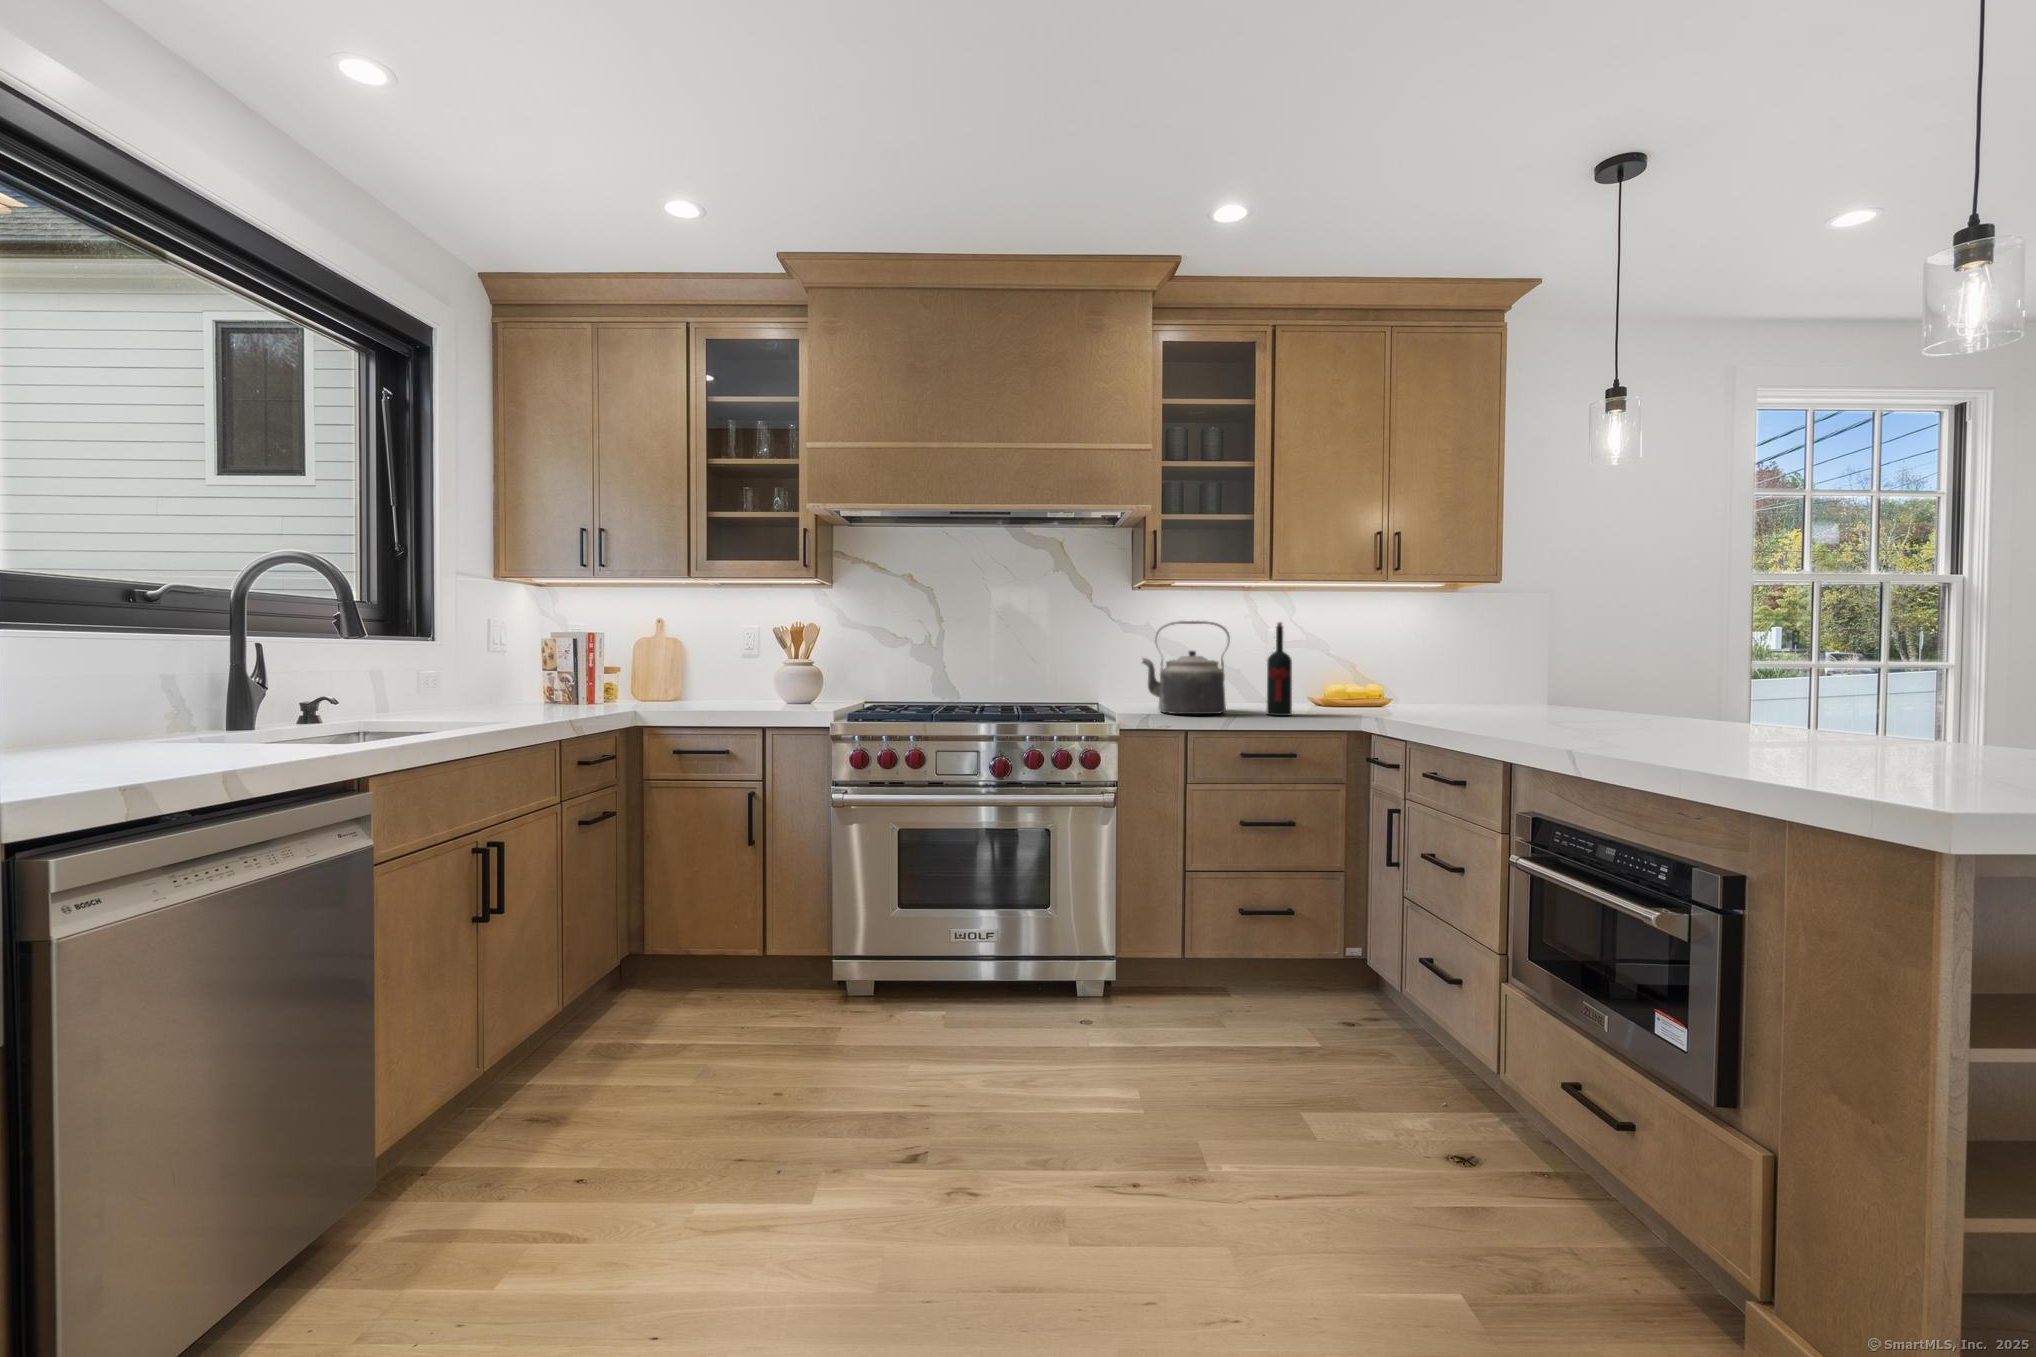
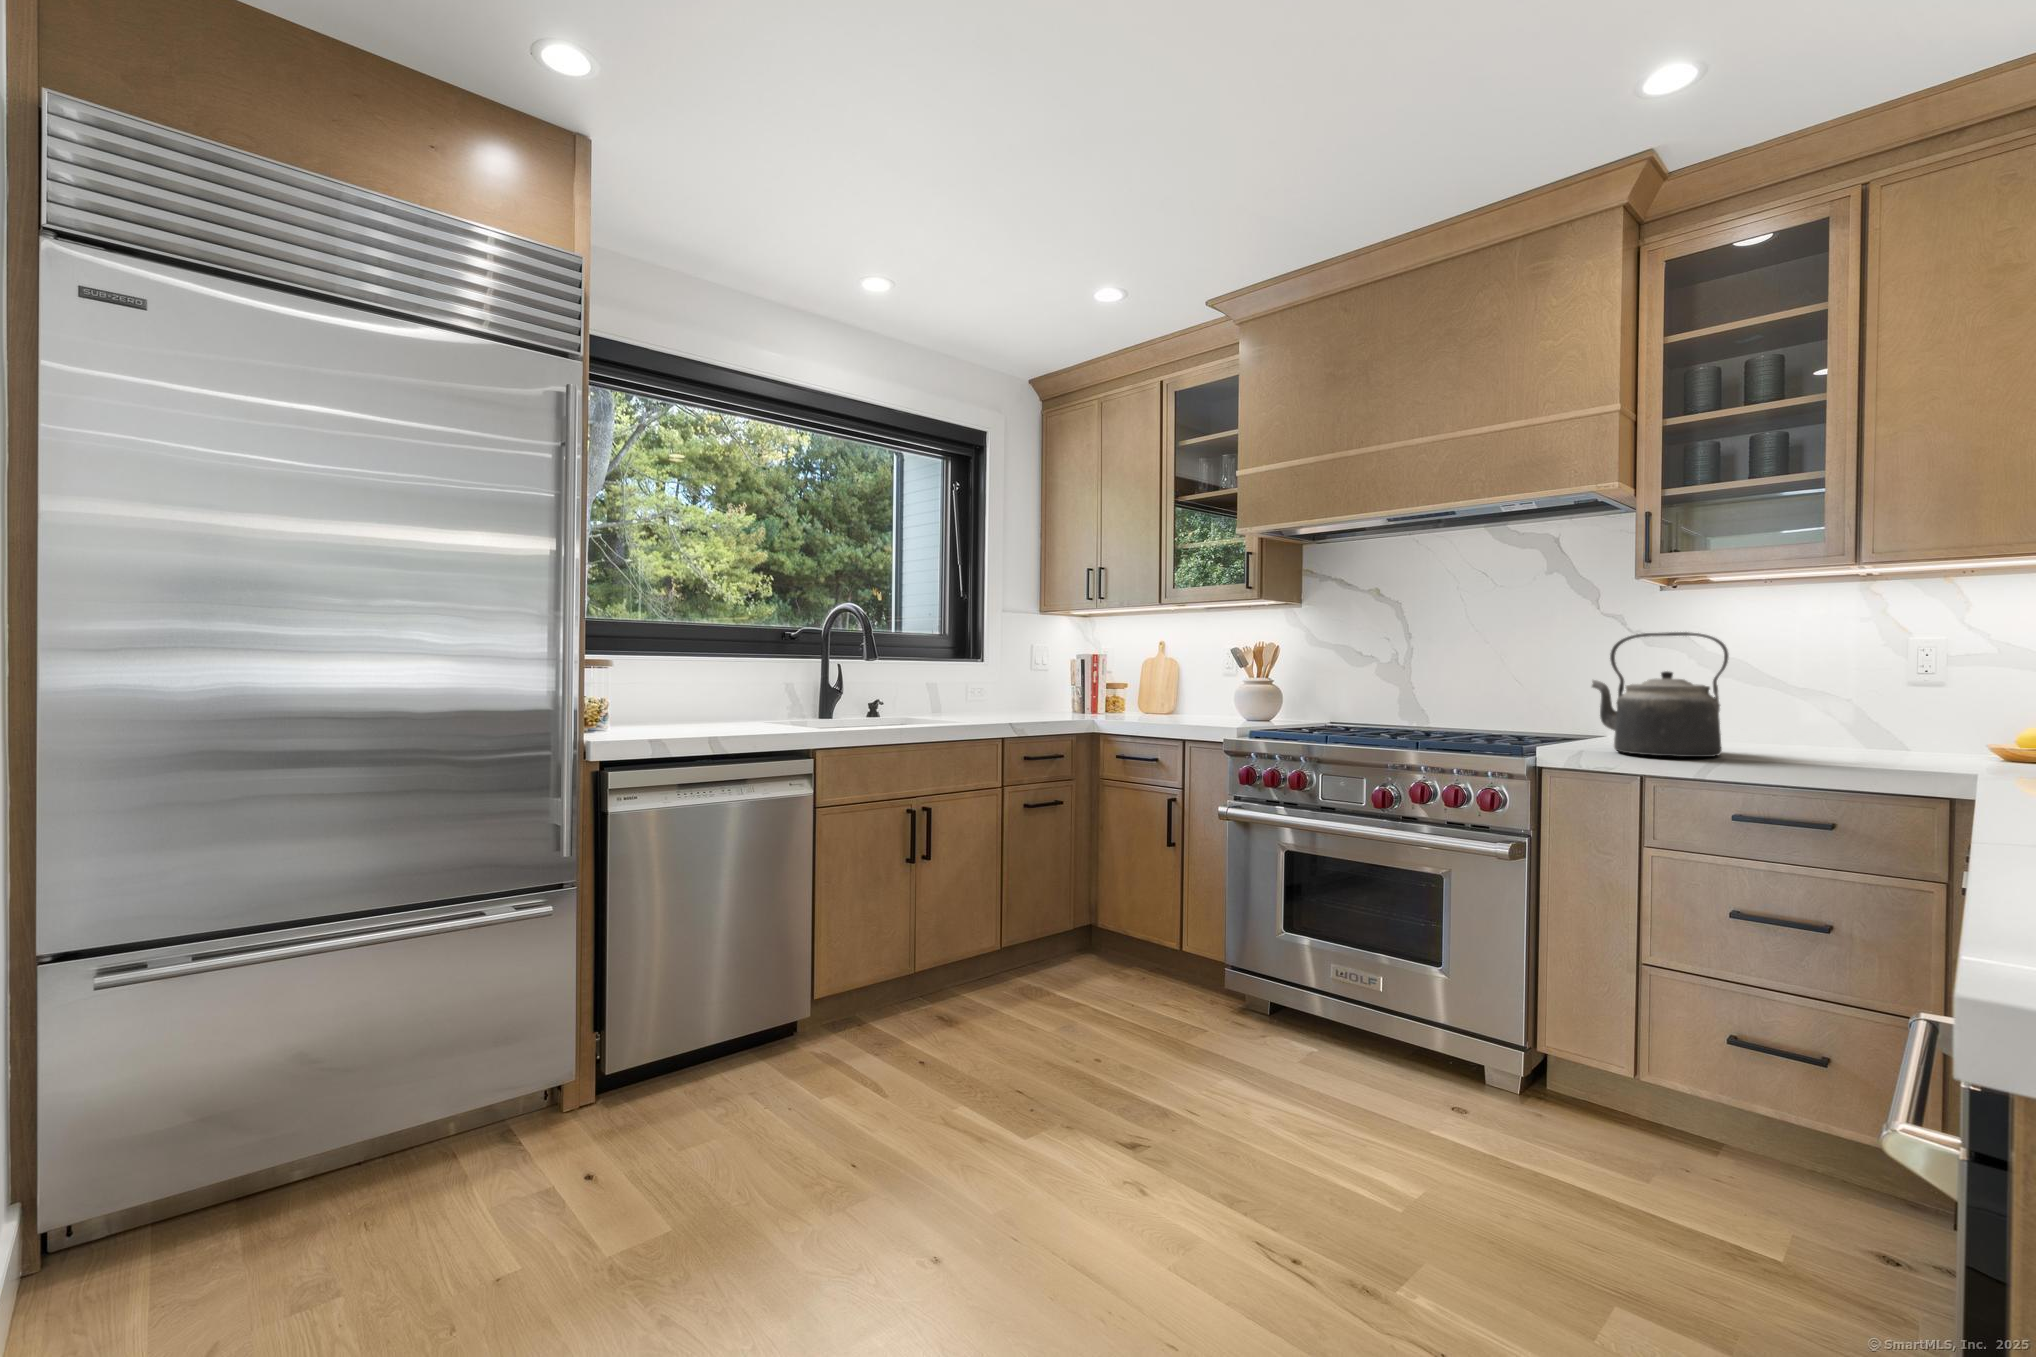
wine bottle: present [1267,622,1292,716] -> none [1786,631,1833,767]

